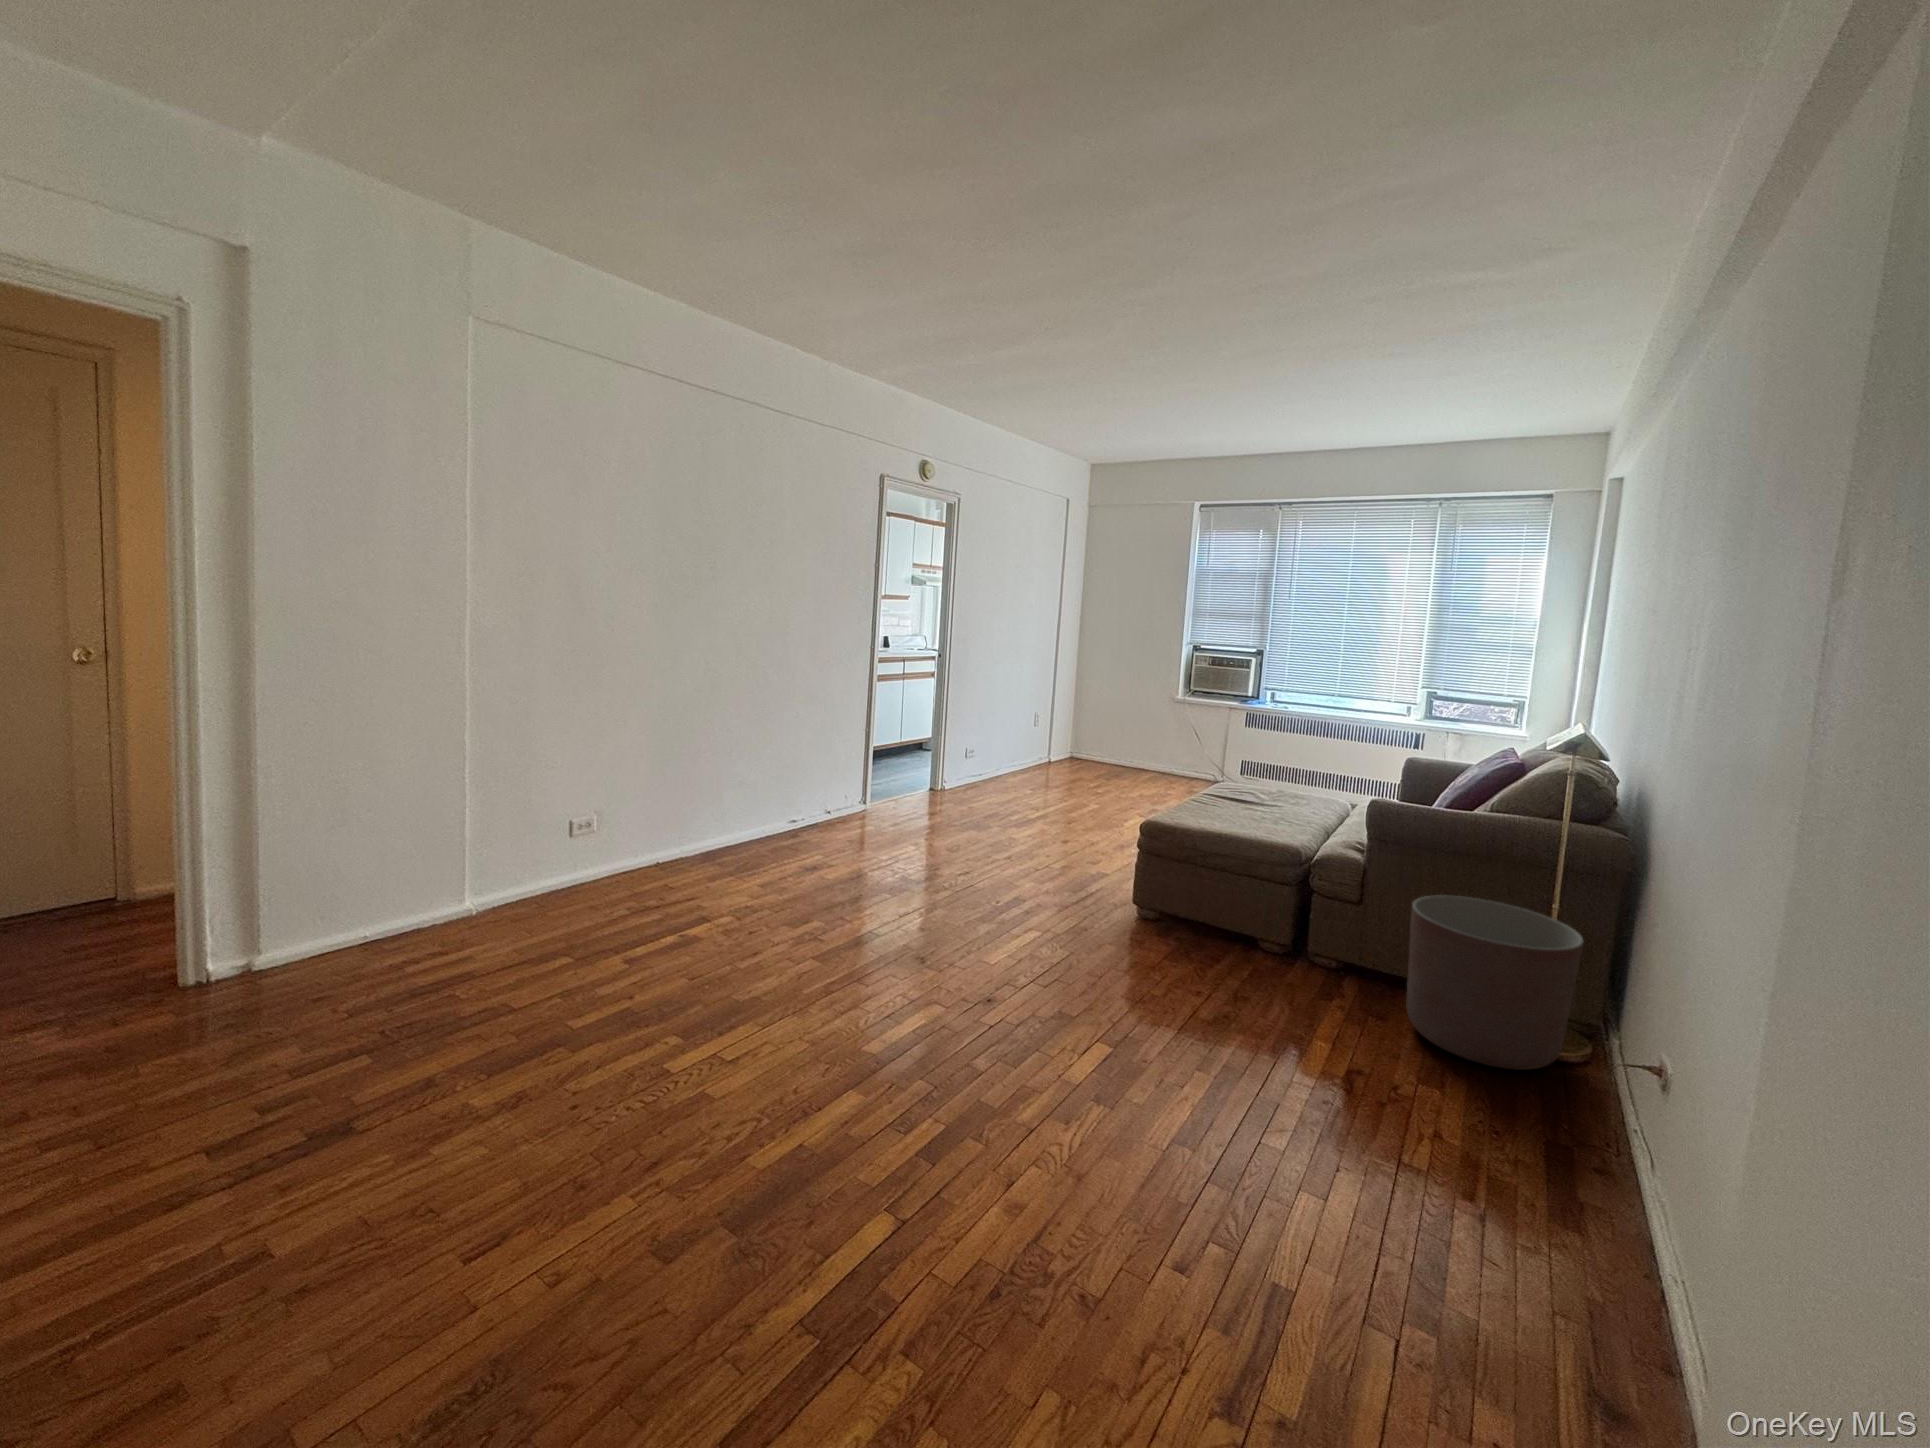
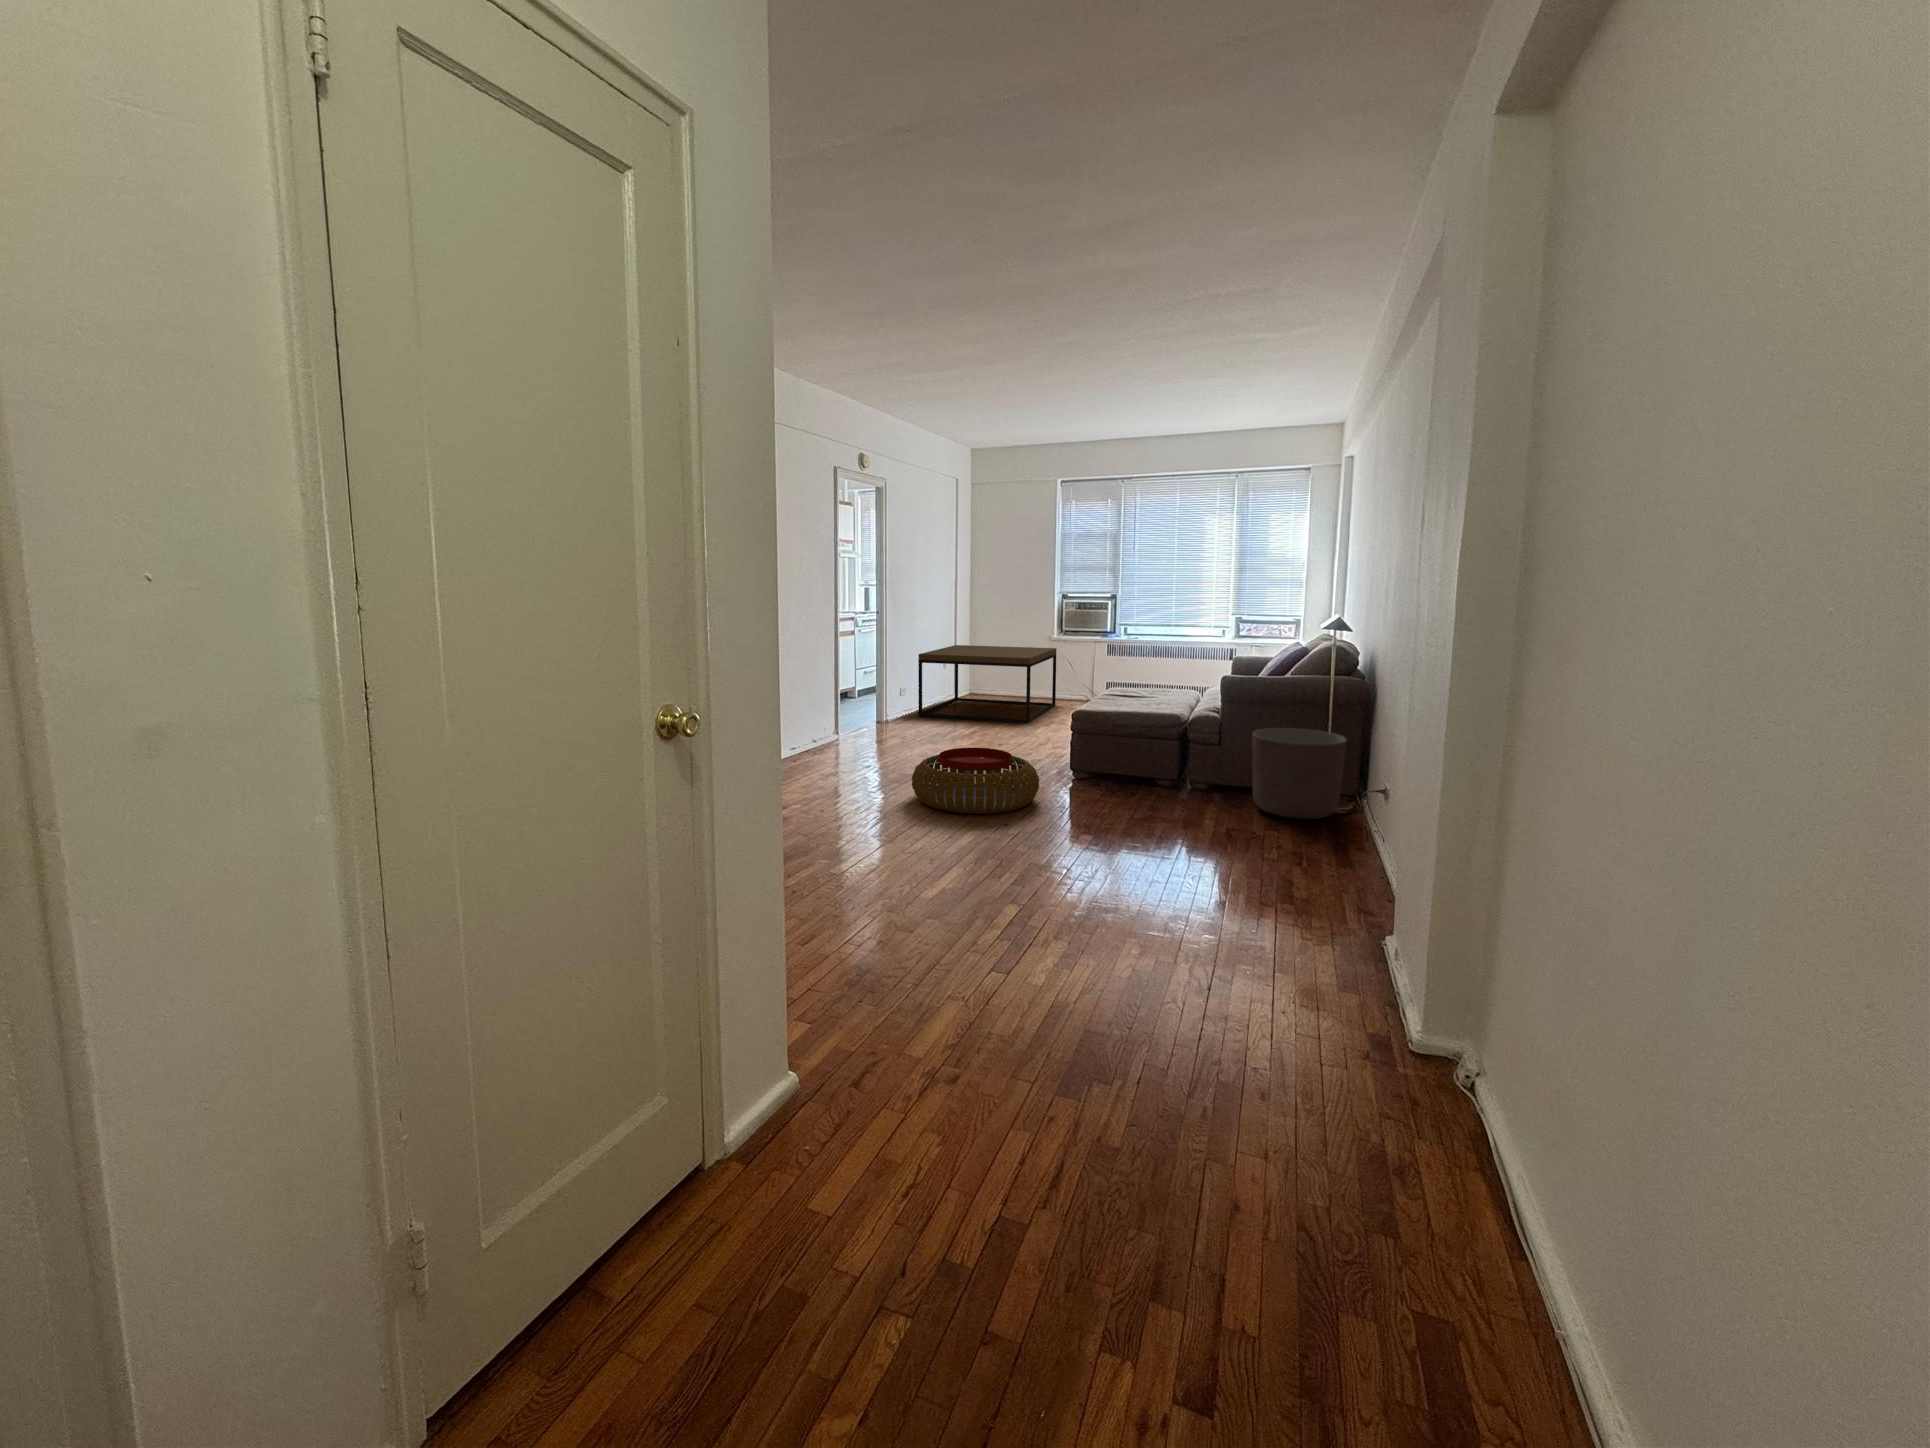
coffee table: none [987,698,1176,810] -> present [918,645,1057,723]
pouf: none [883,862,1067,976] -> present [912,748,1039,814]

